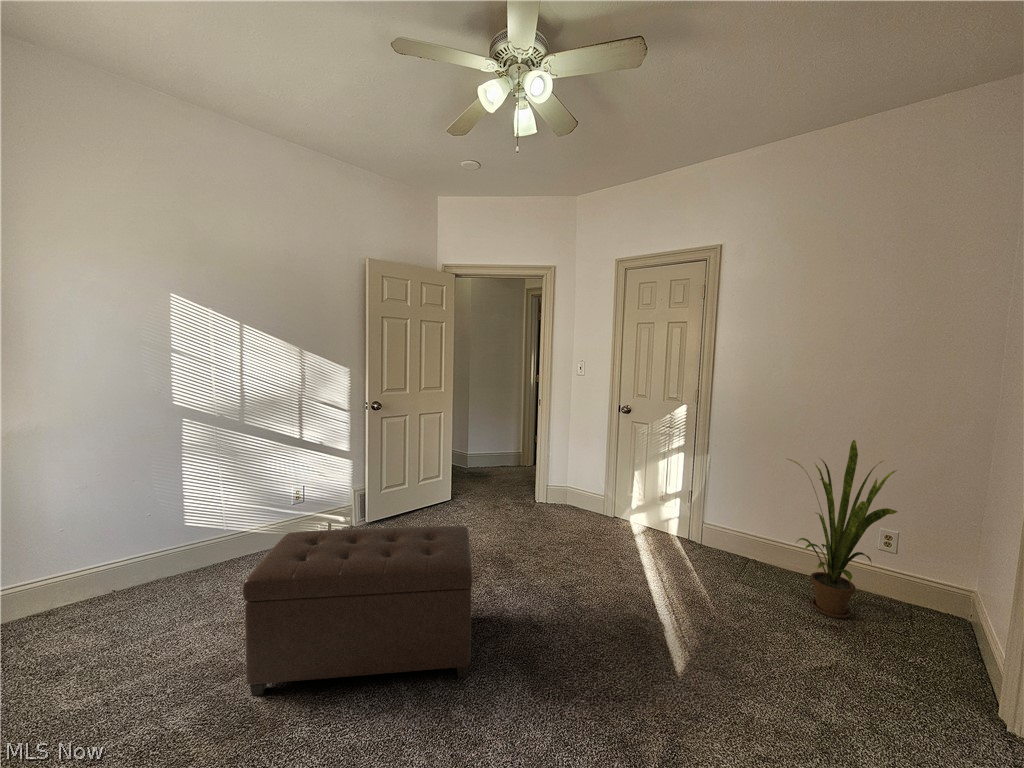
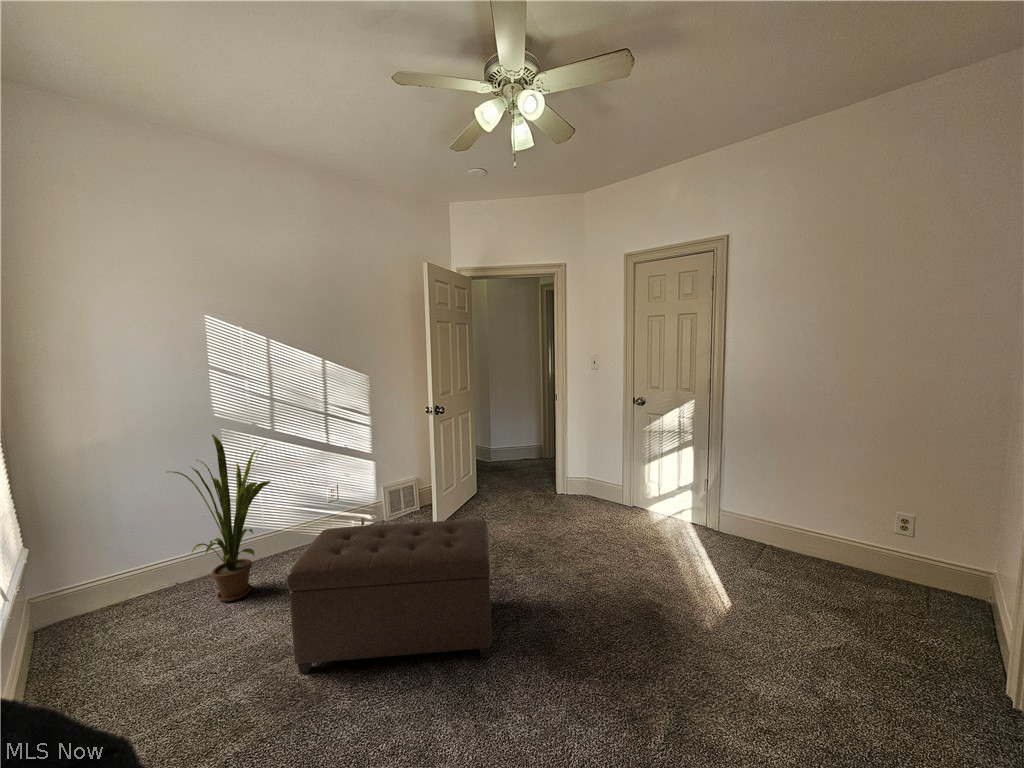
house plant: present [788,440,897,618] -> present [168,435,271,602]

